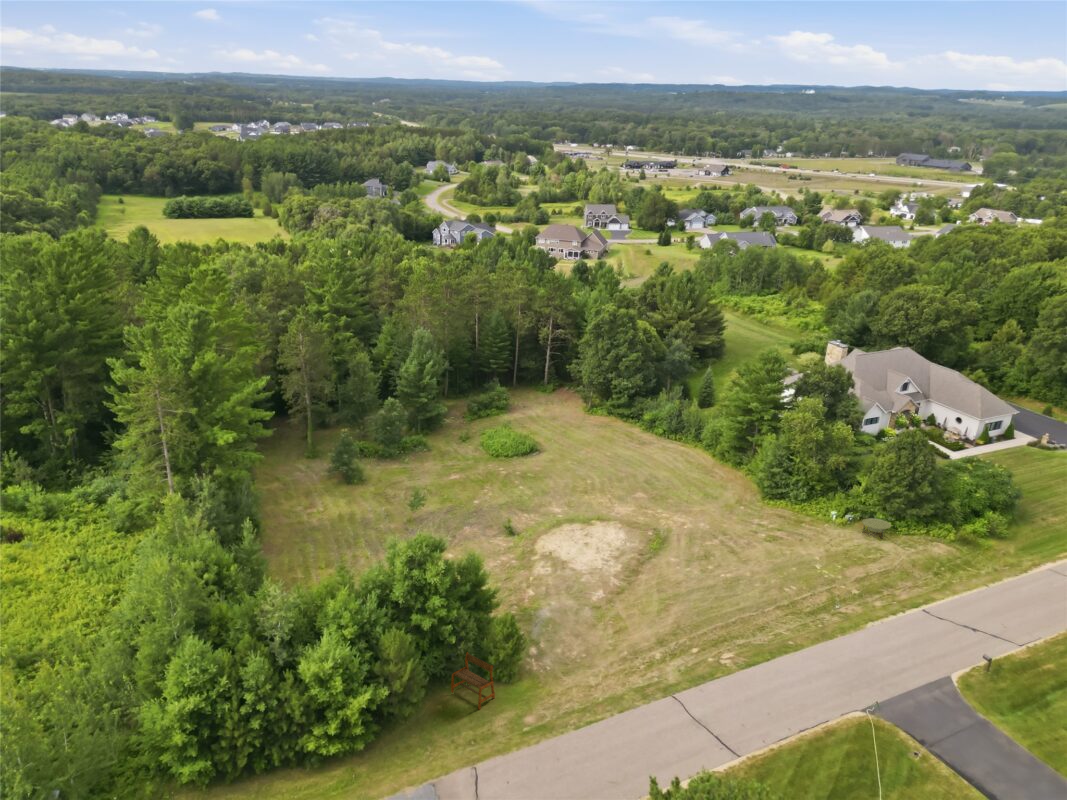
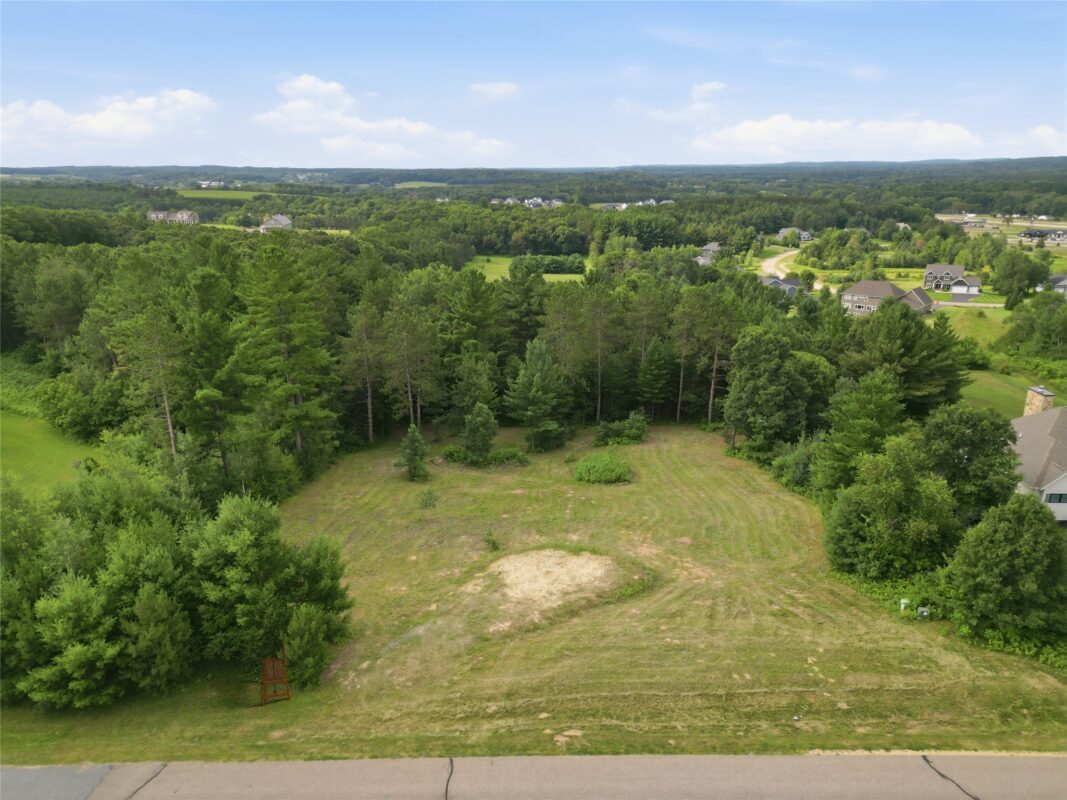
round table: present [862,518,891,539] -> none [927,615,971,646]

